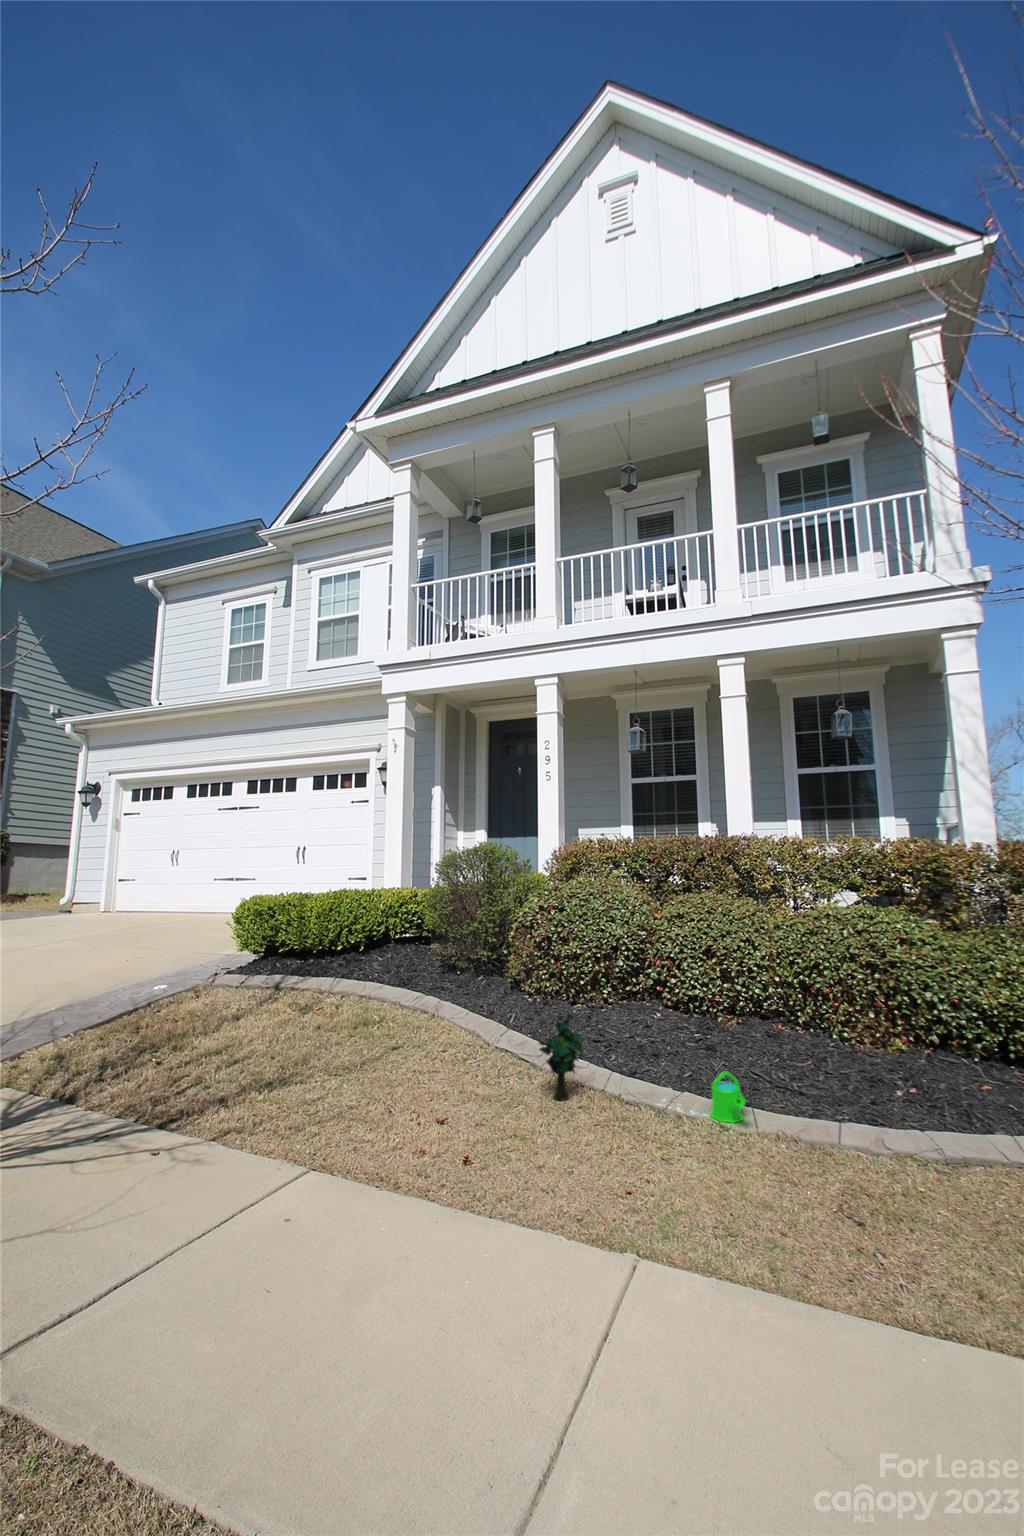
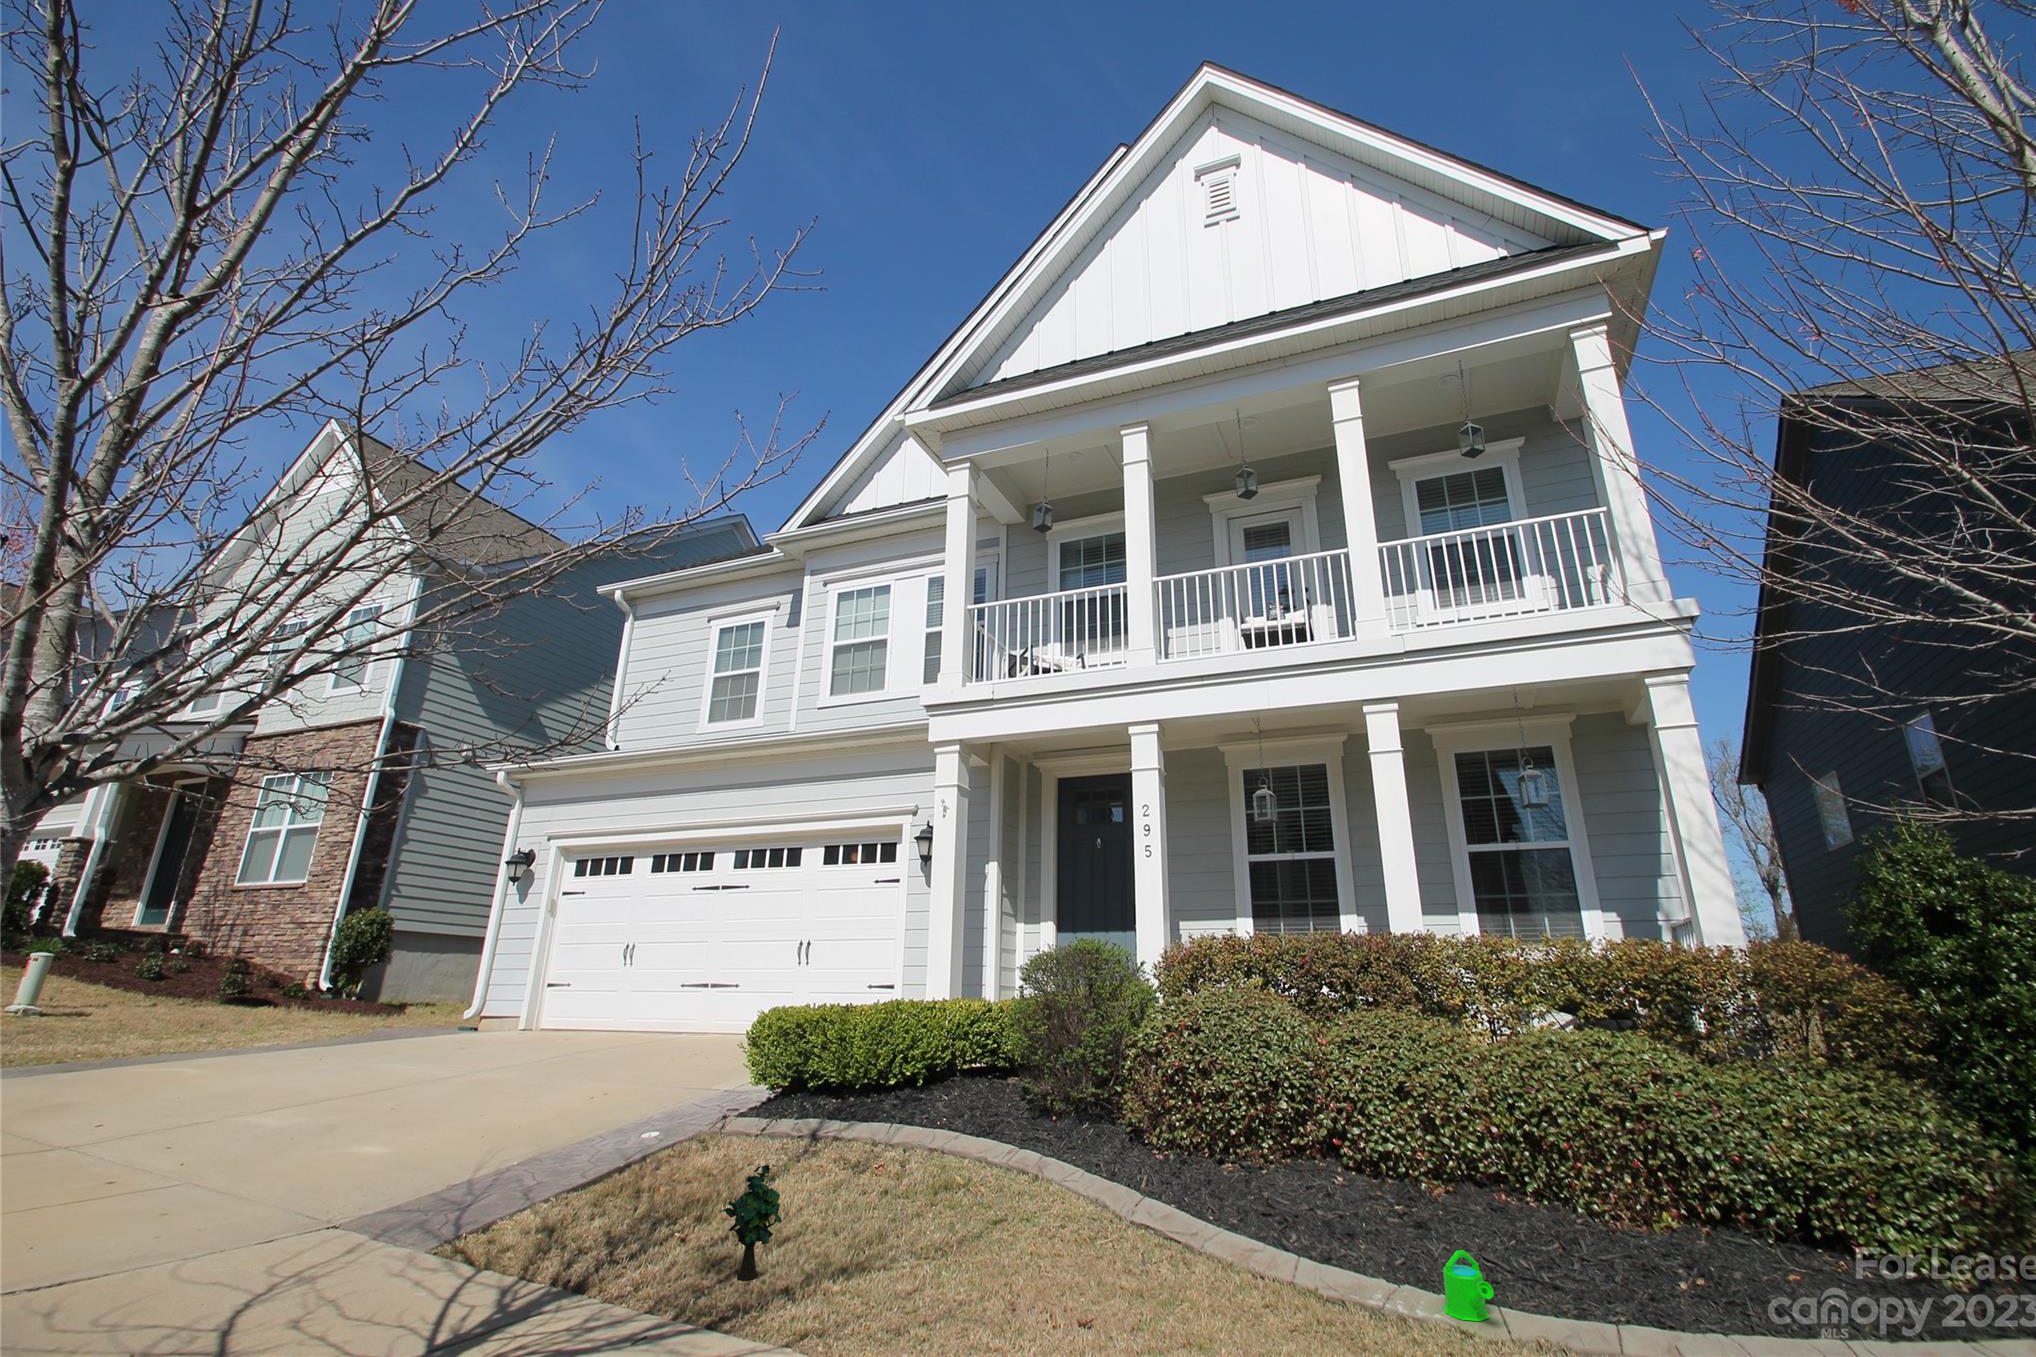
decorative plant: present [539,1014,584,1101] -> present [721,1165,782,1280]

